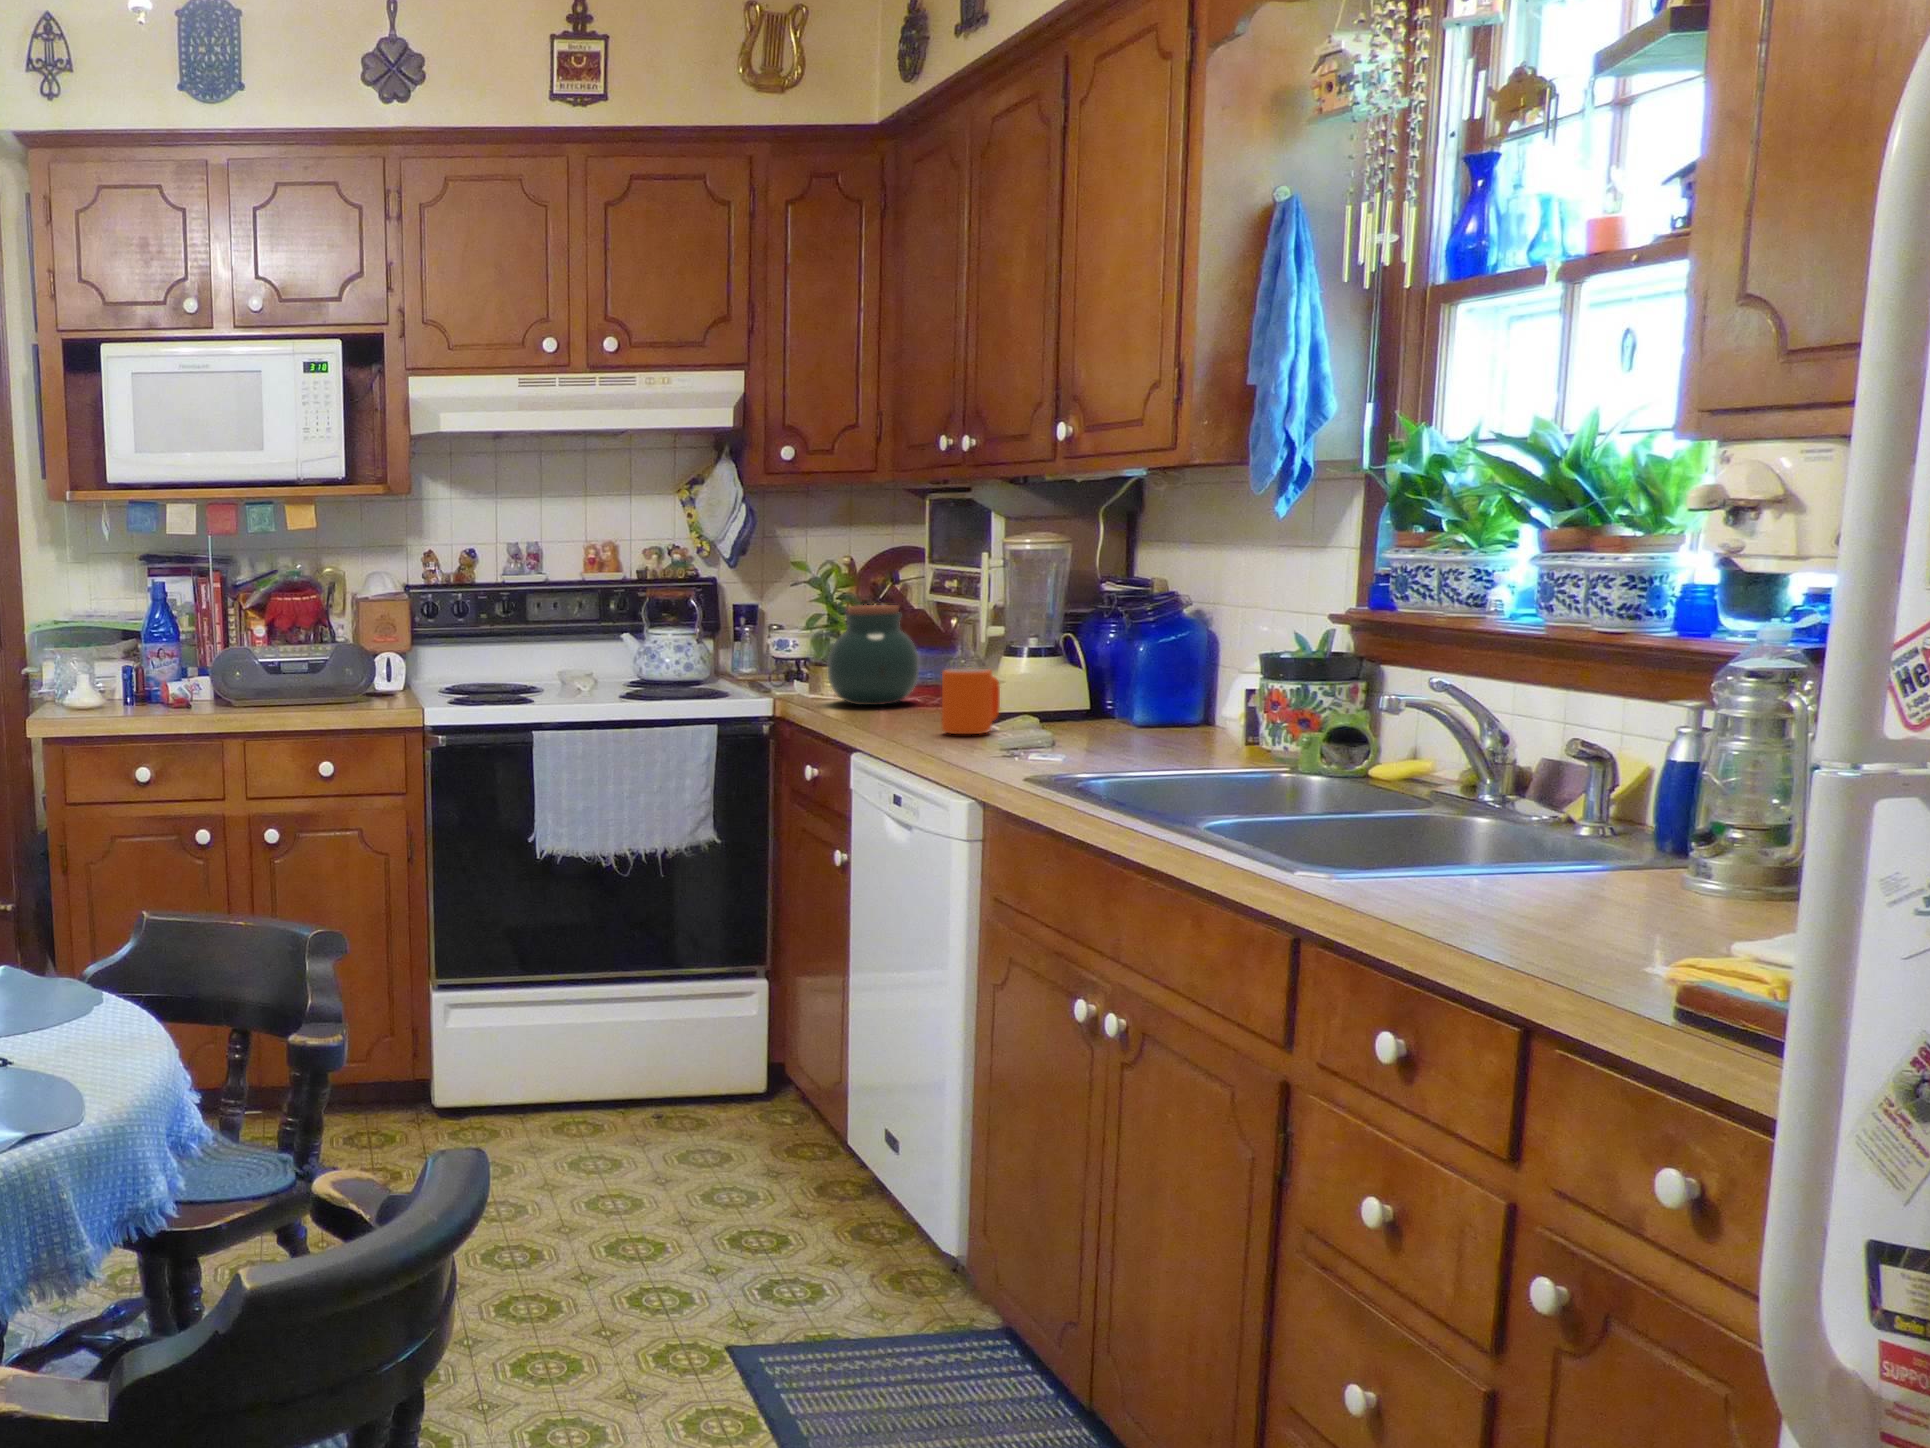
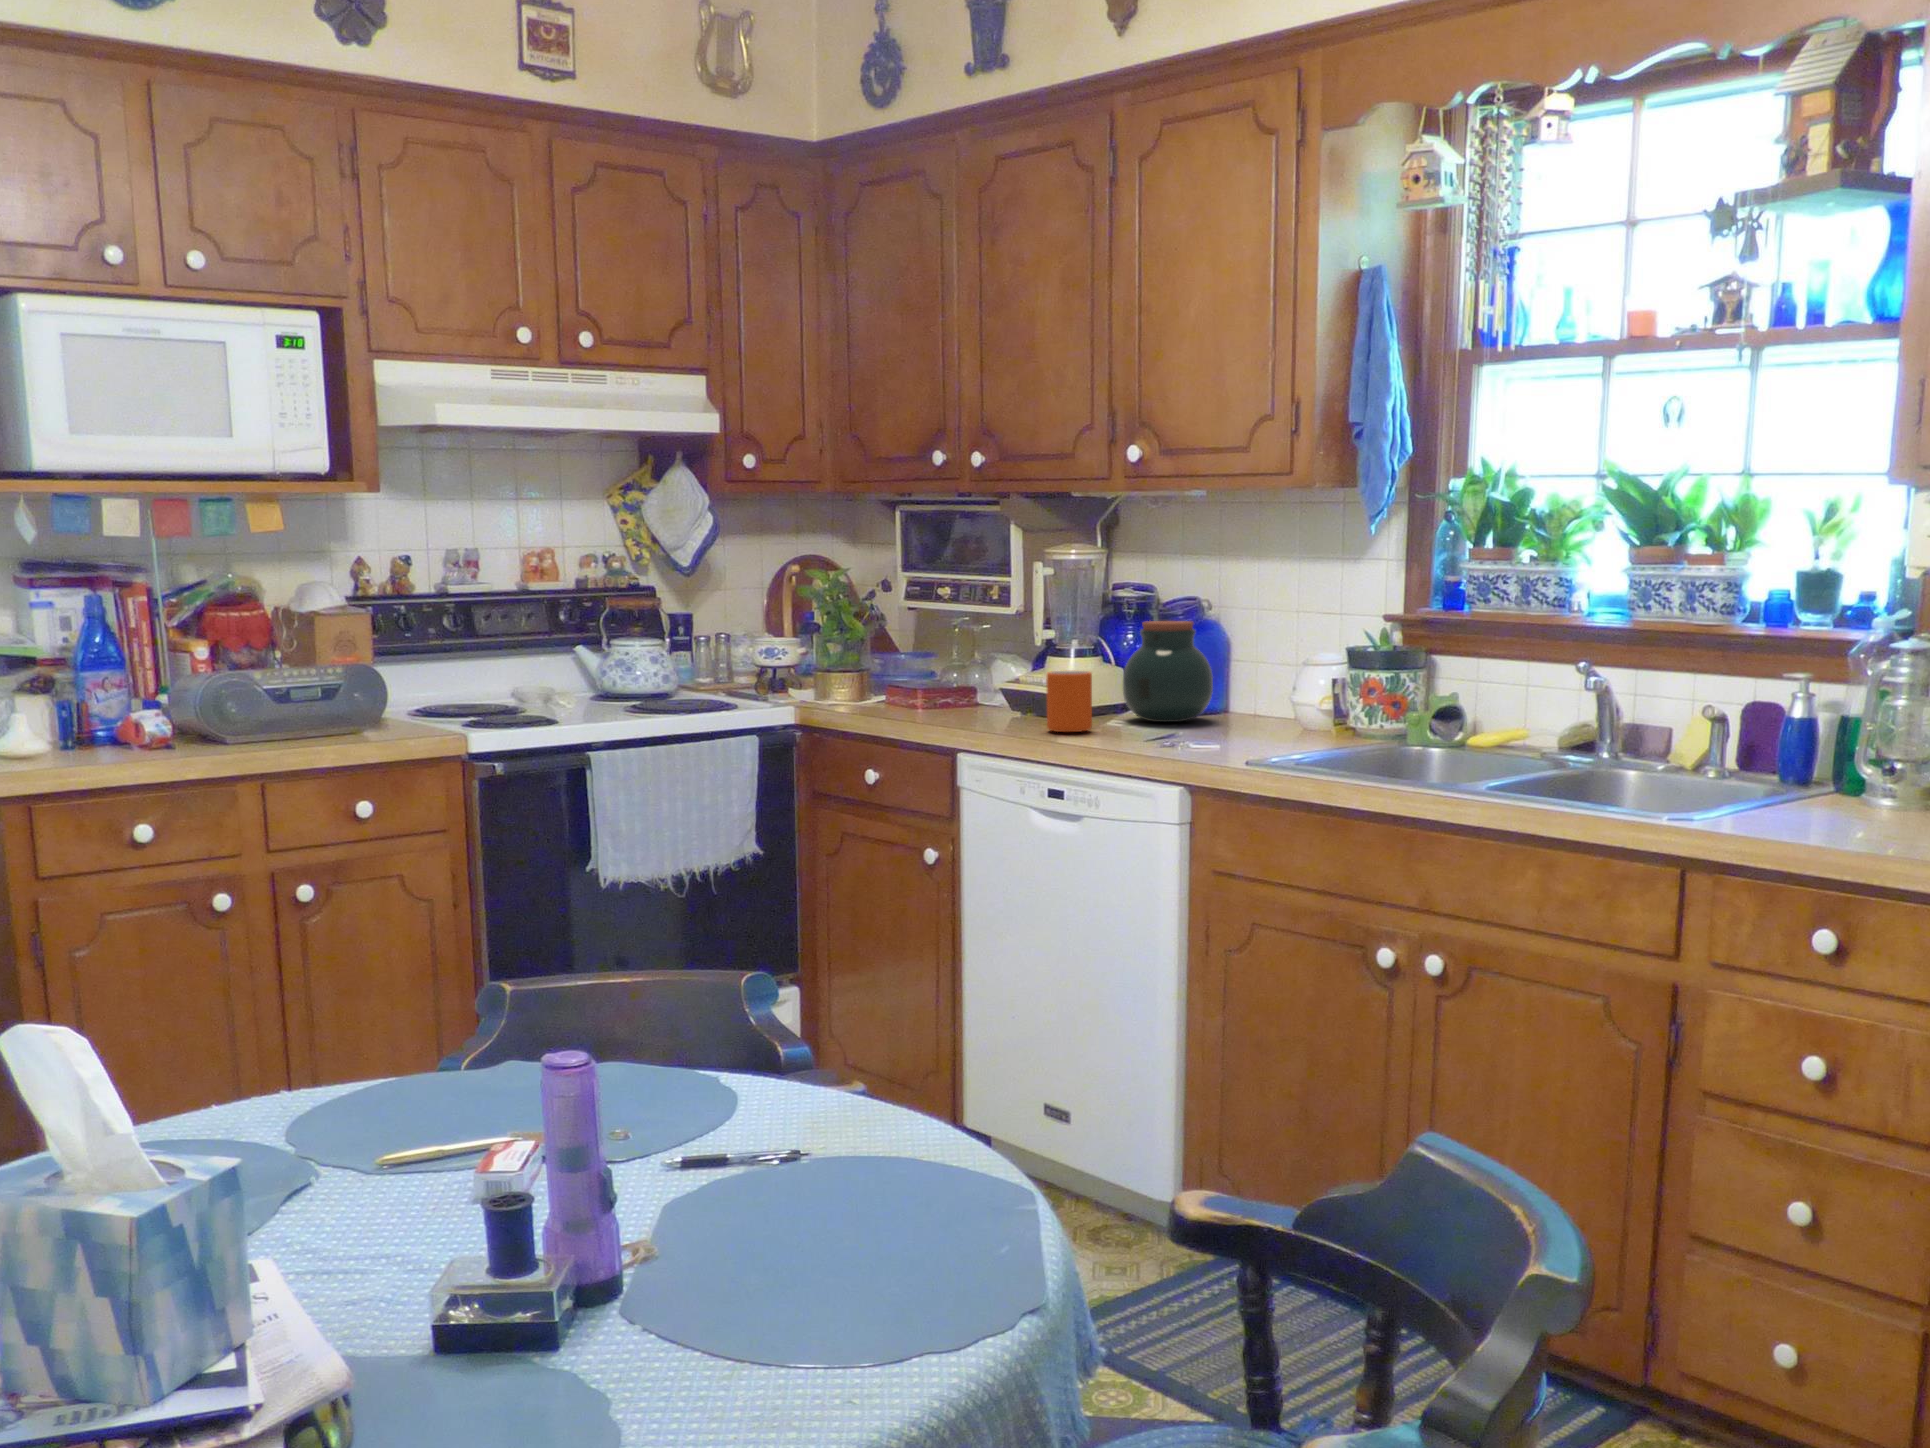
jar: present [828,605,919,705] -> present [1123,621,1213,722]

